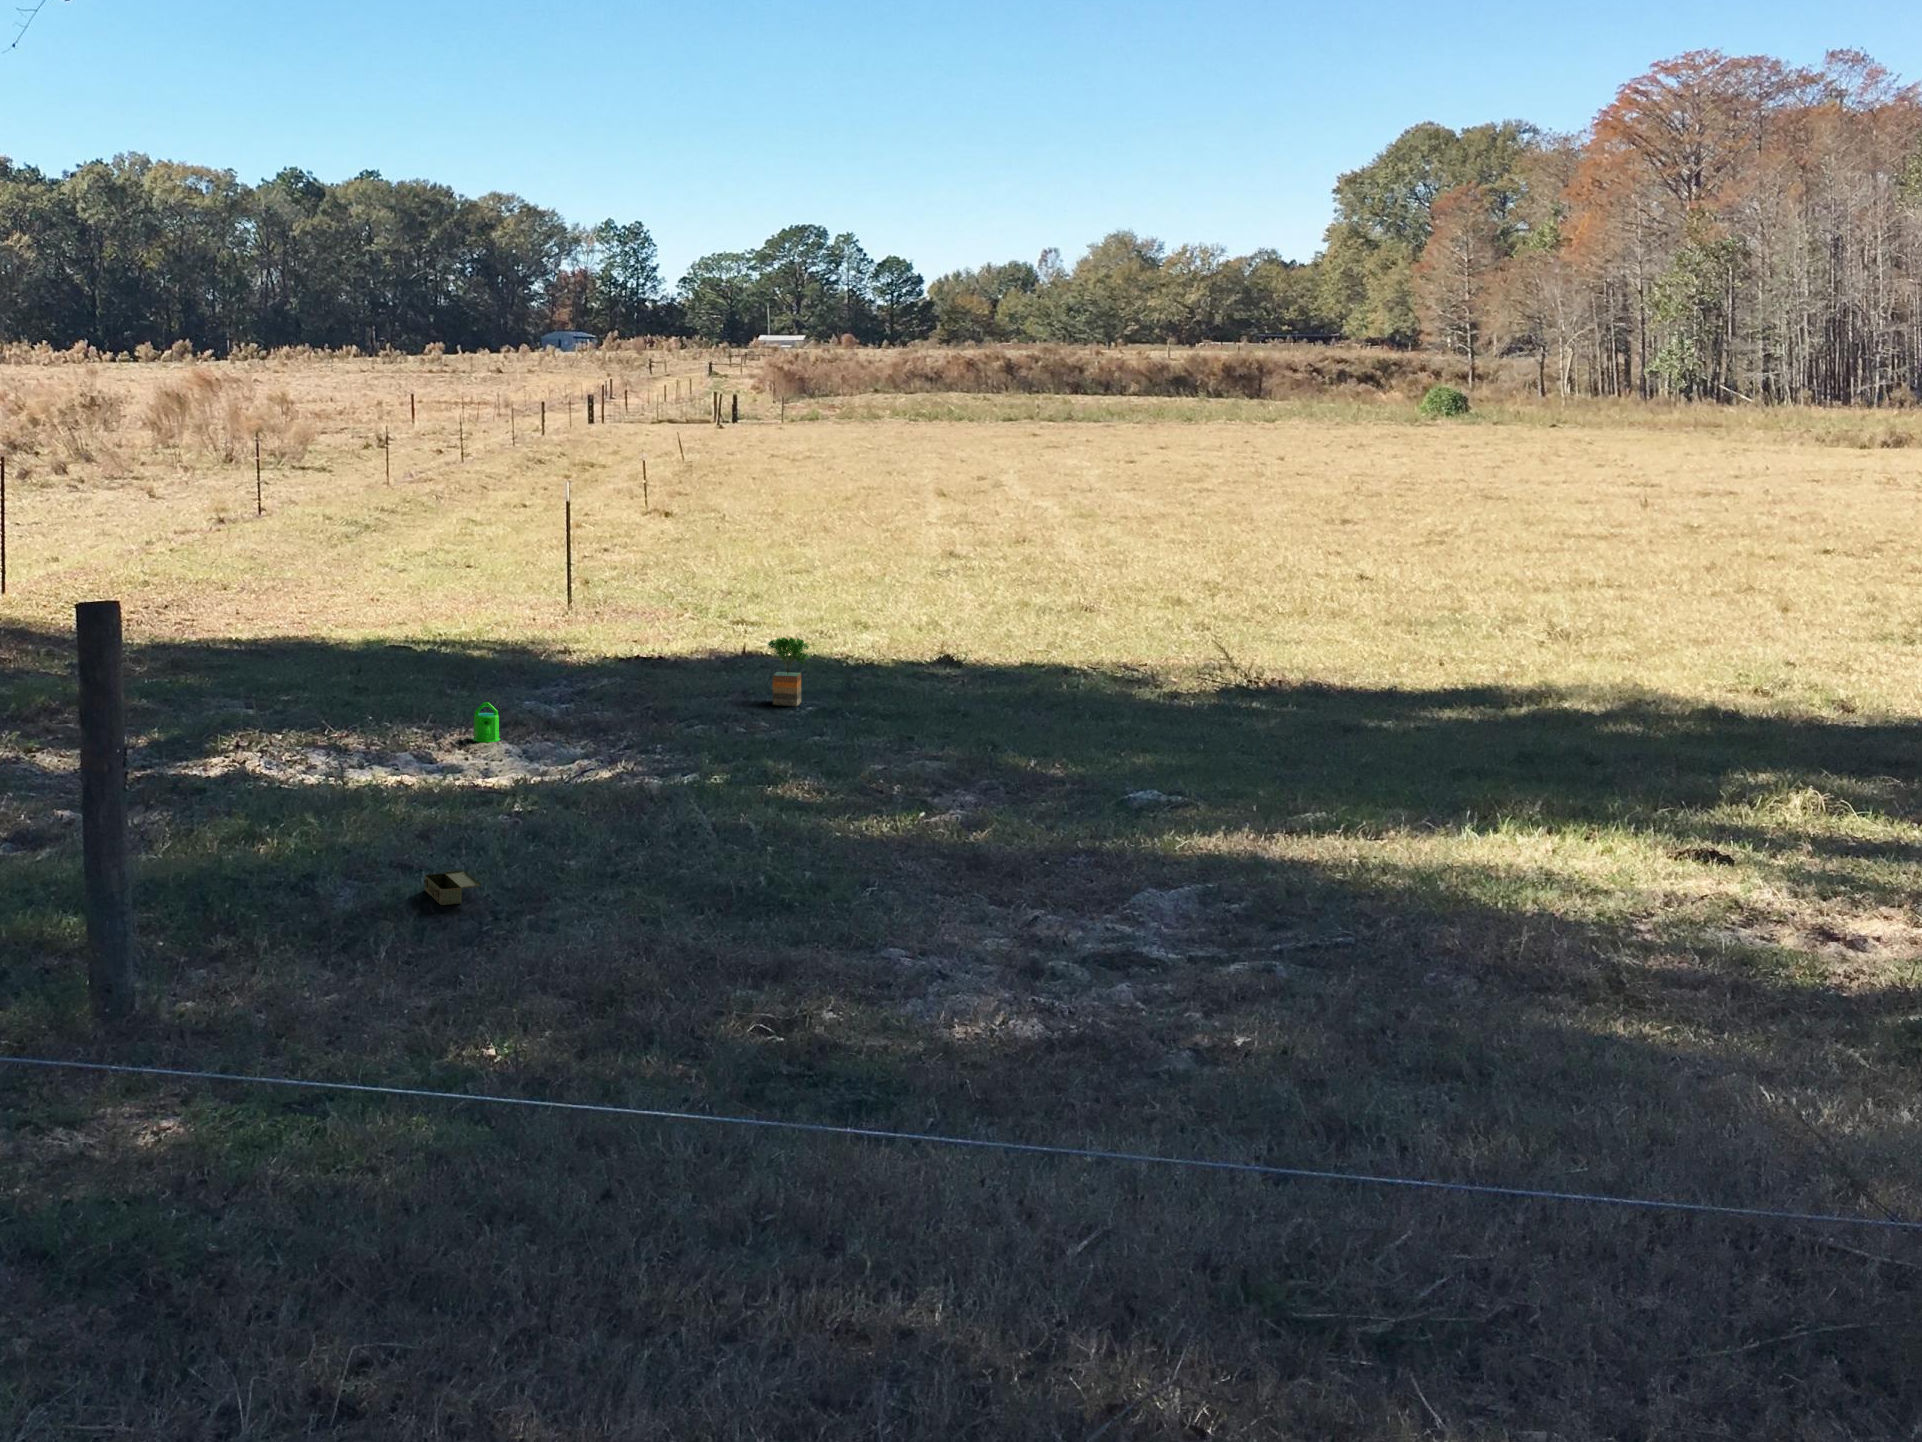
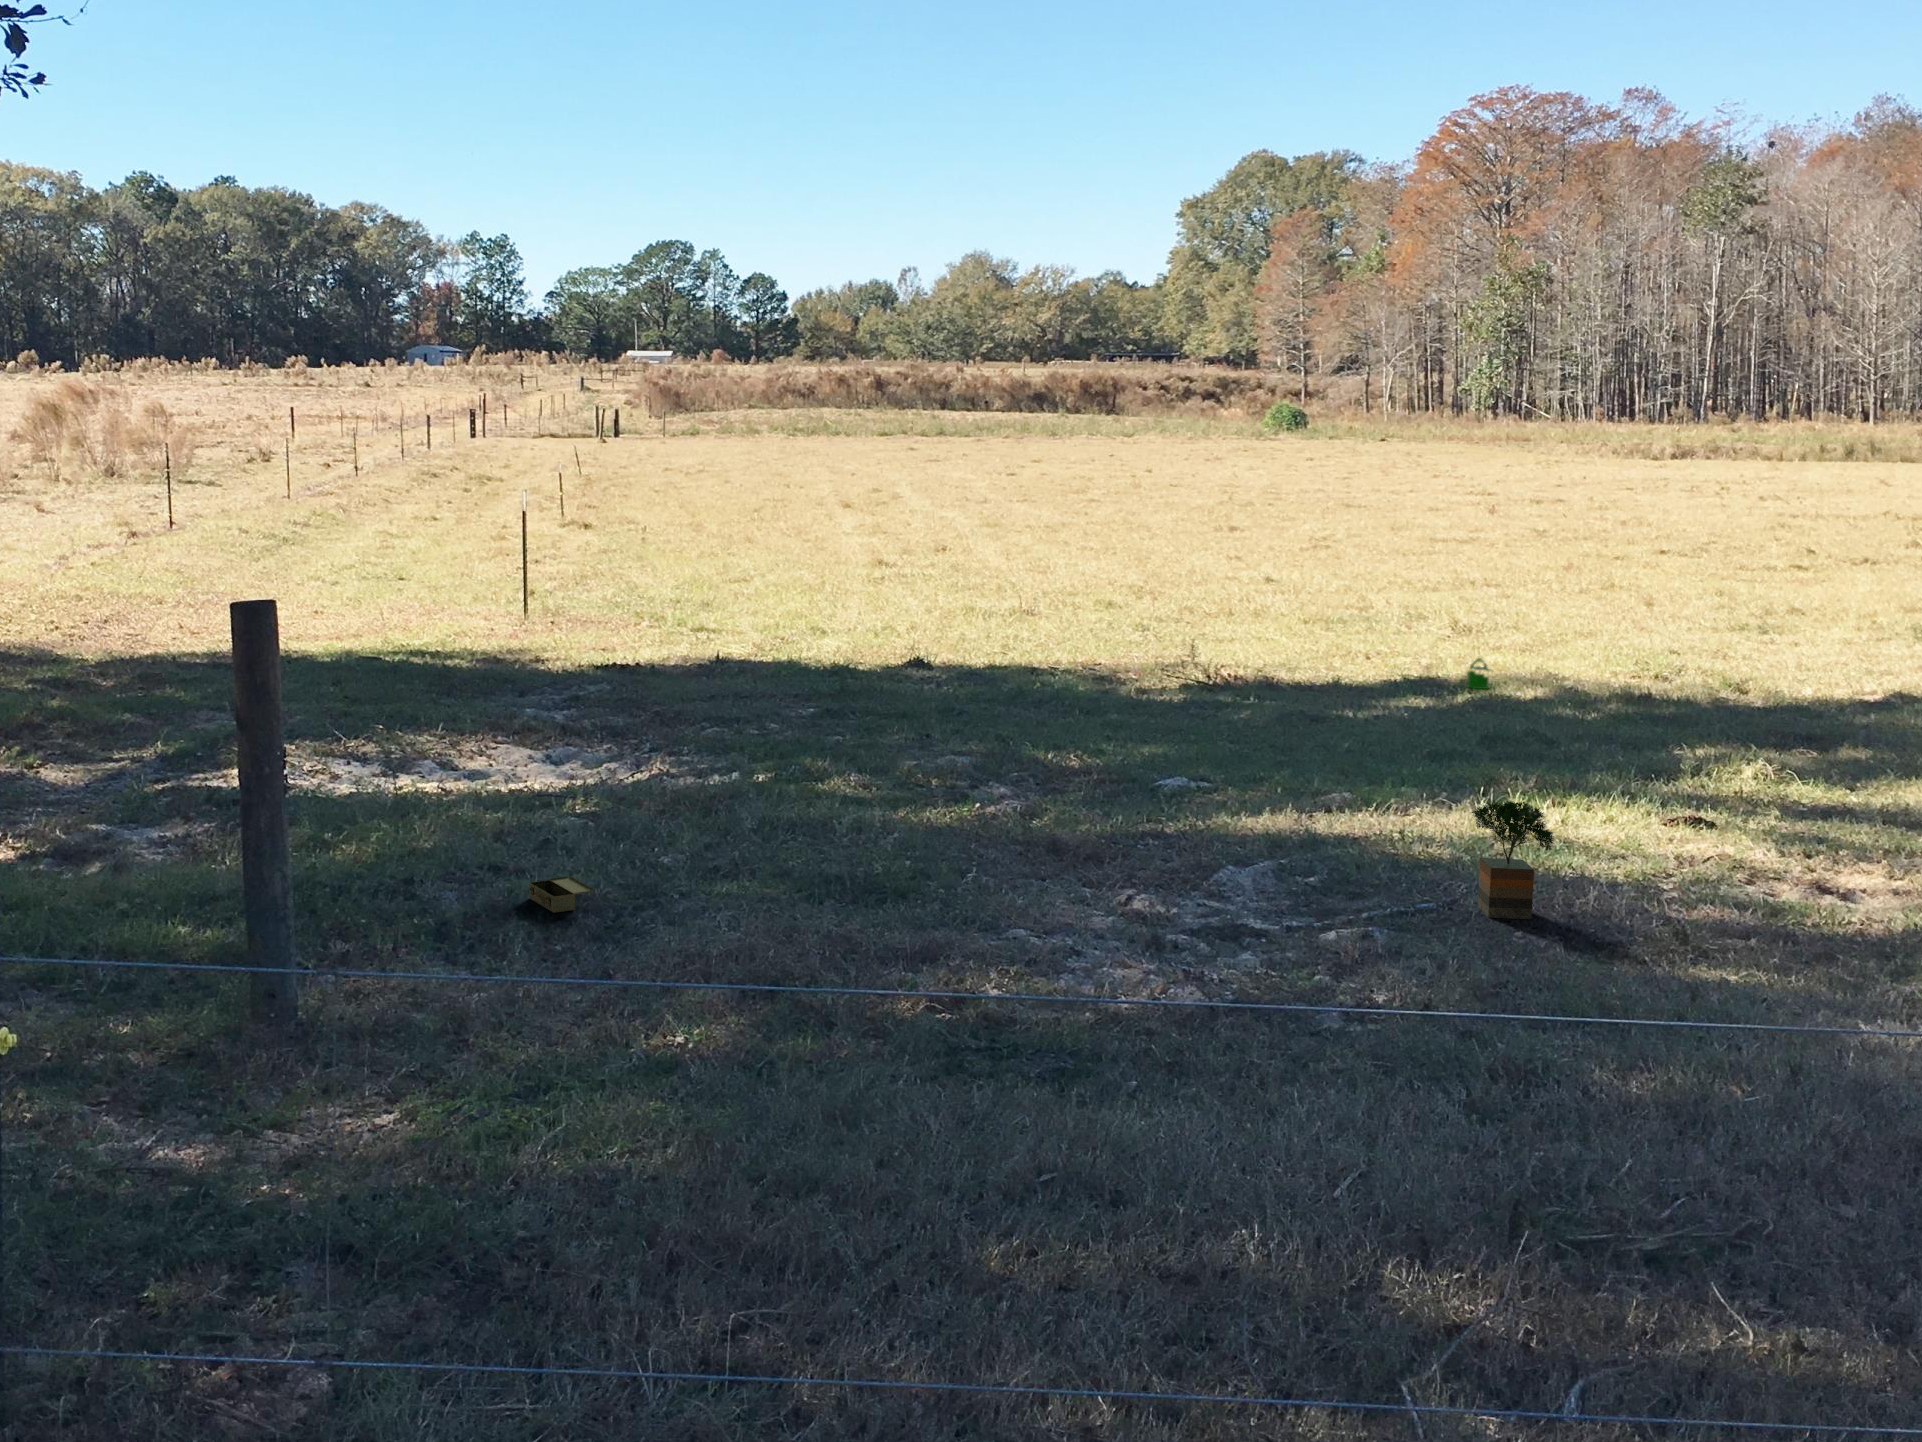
potted tree: present [767,637,810,706] -> present [1471,800,1554,919]
watering can: present [472,702,500,742] -> present [1467,658,1490,689]

